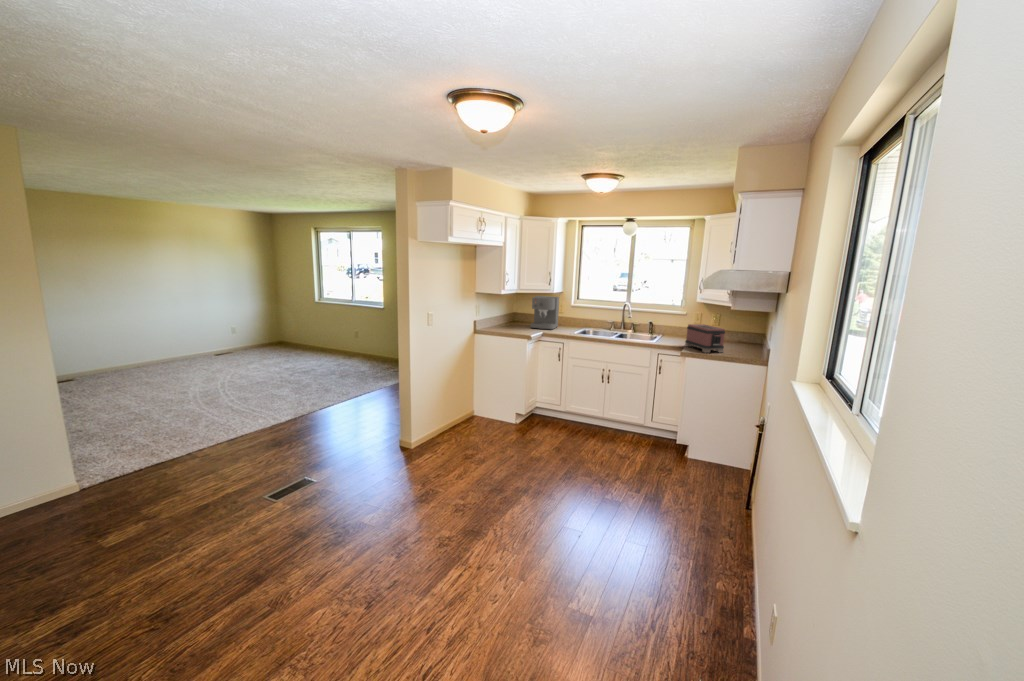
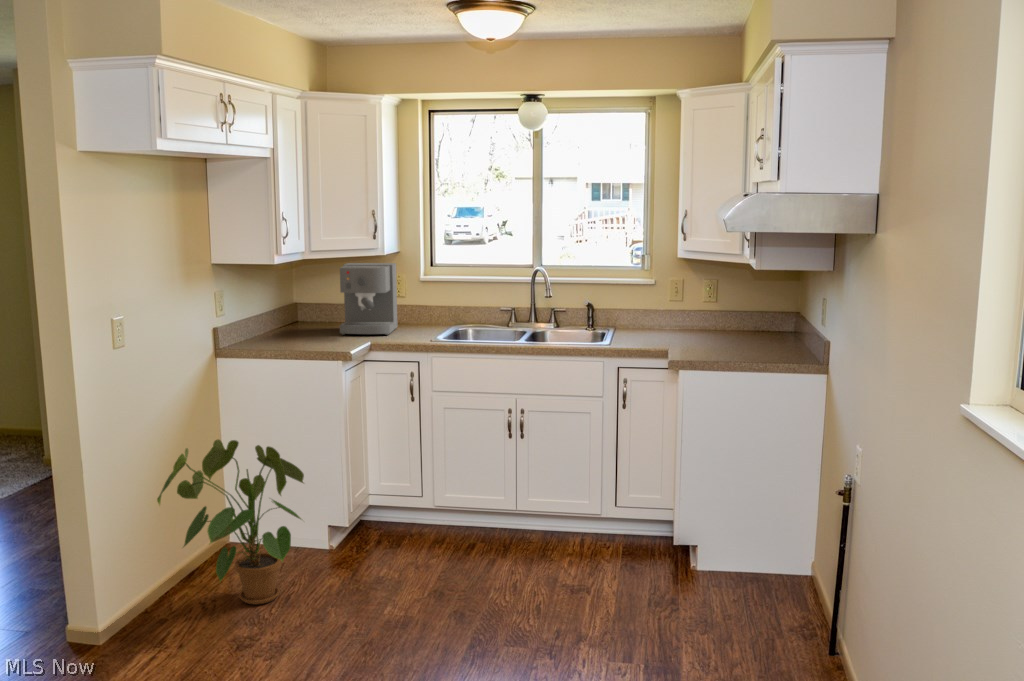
toaster: present [685,324,725,353] -> none [662,302,739,358]
house plant: none [442,369,506,443] -> present [157,439,304,604]

